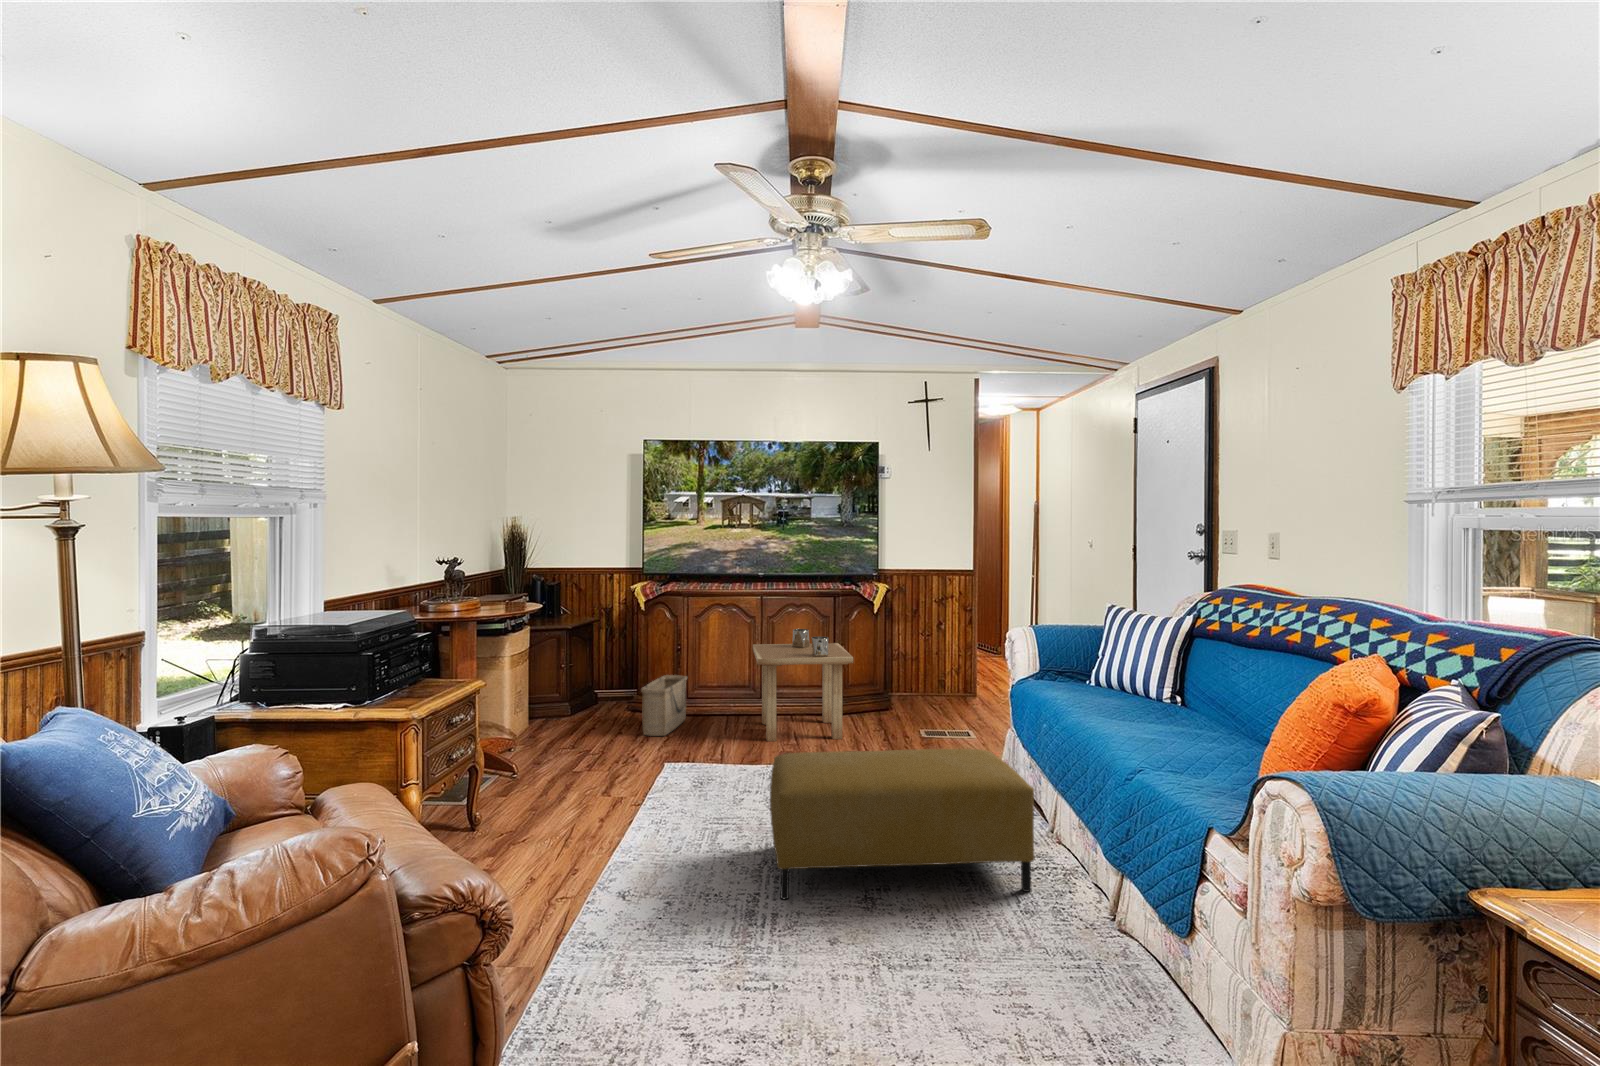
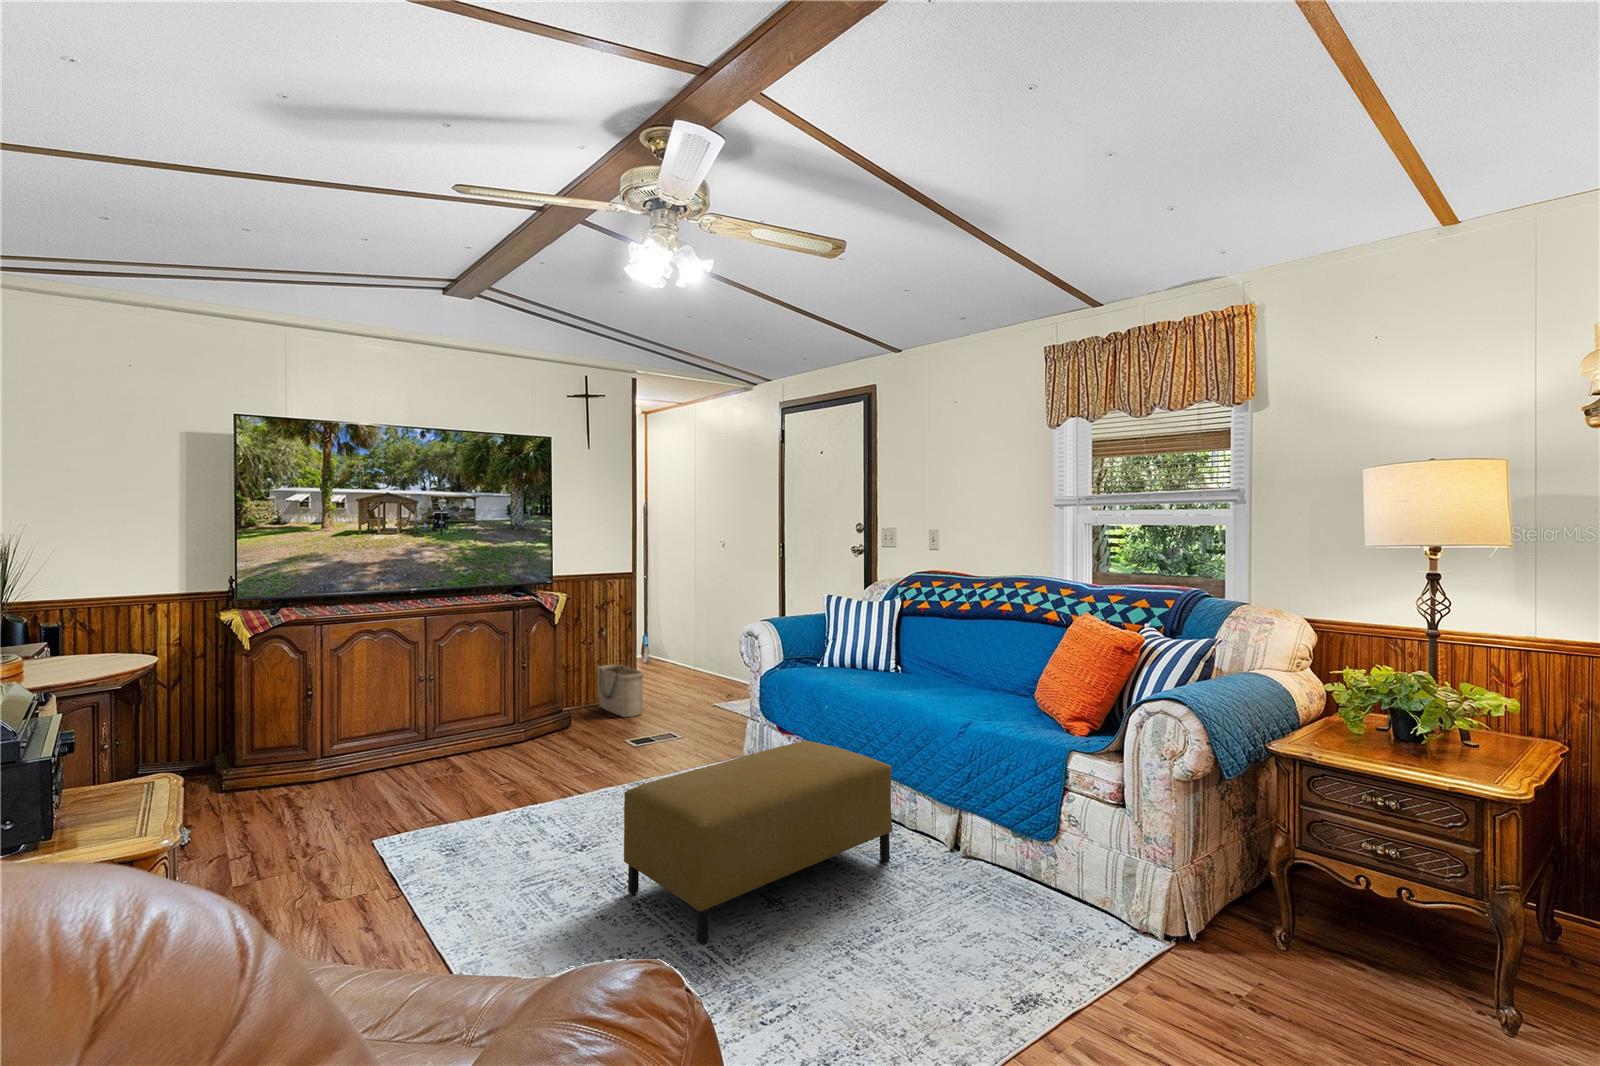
side table: present [753,629,853,741] -> none [422,648,569,785]
basket: present [641,675,687,736] -> present [597,664,644,717]

